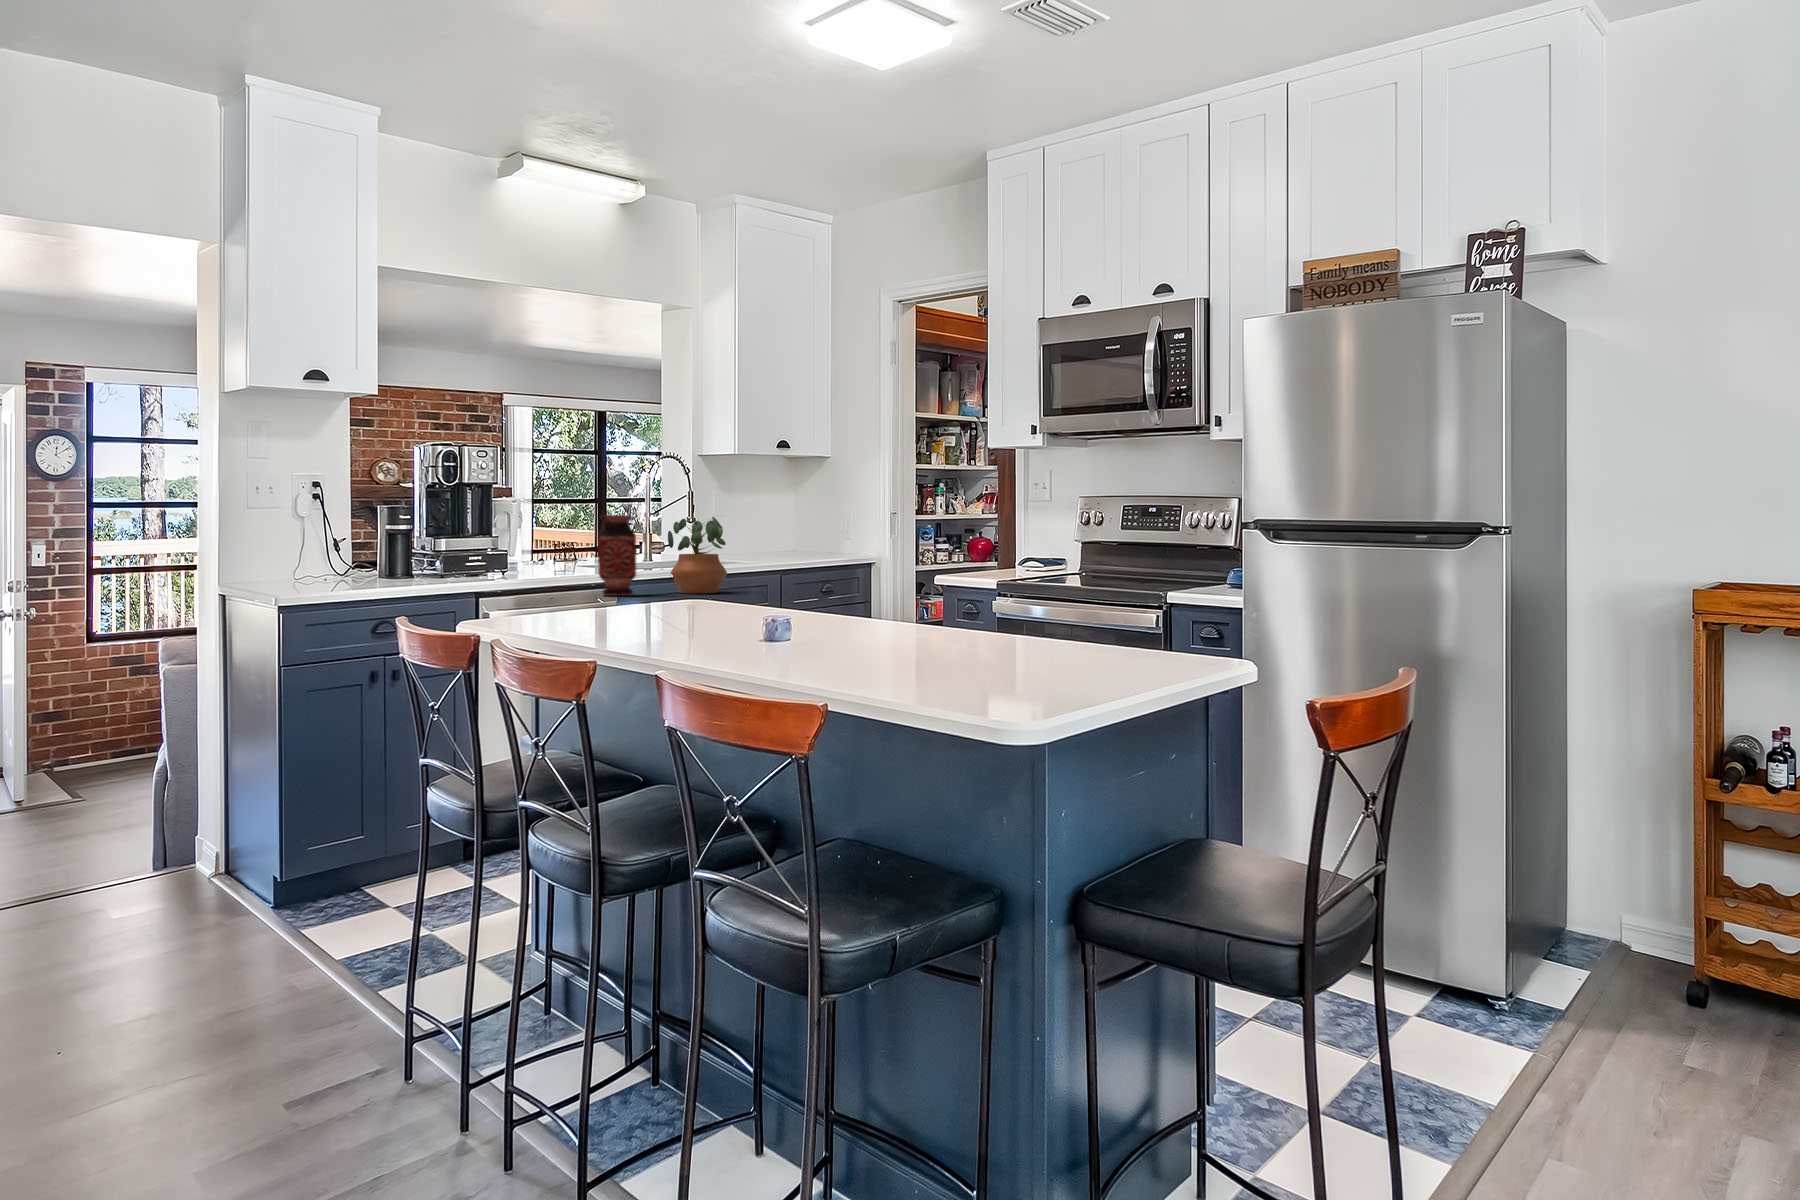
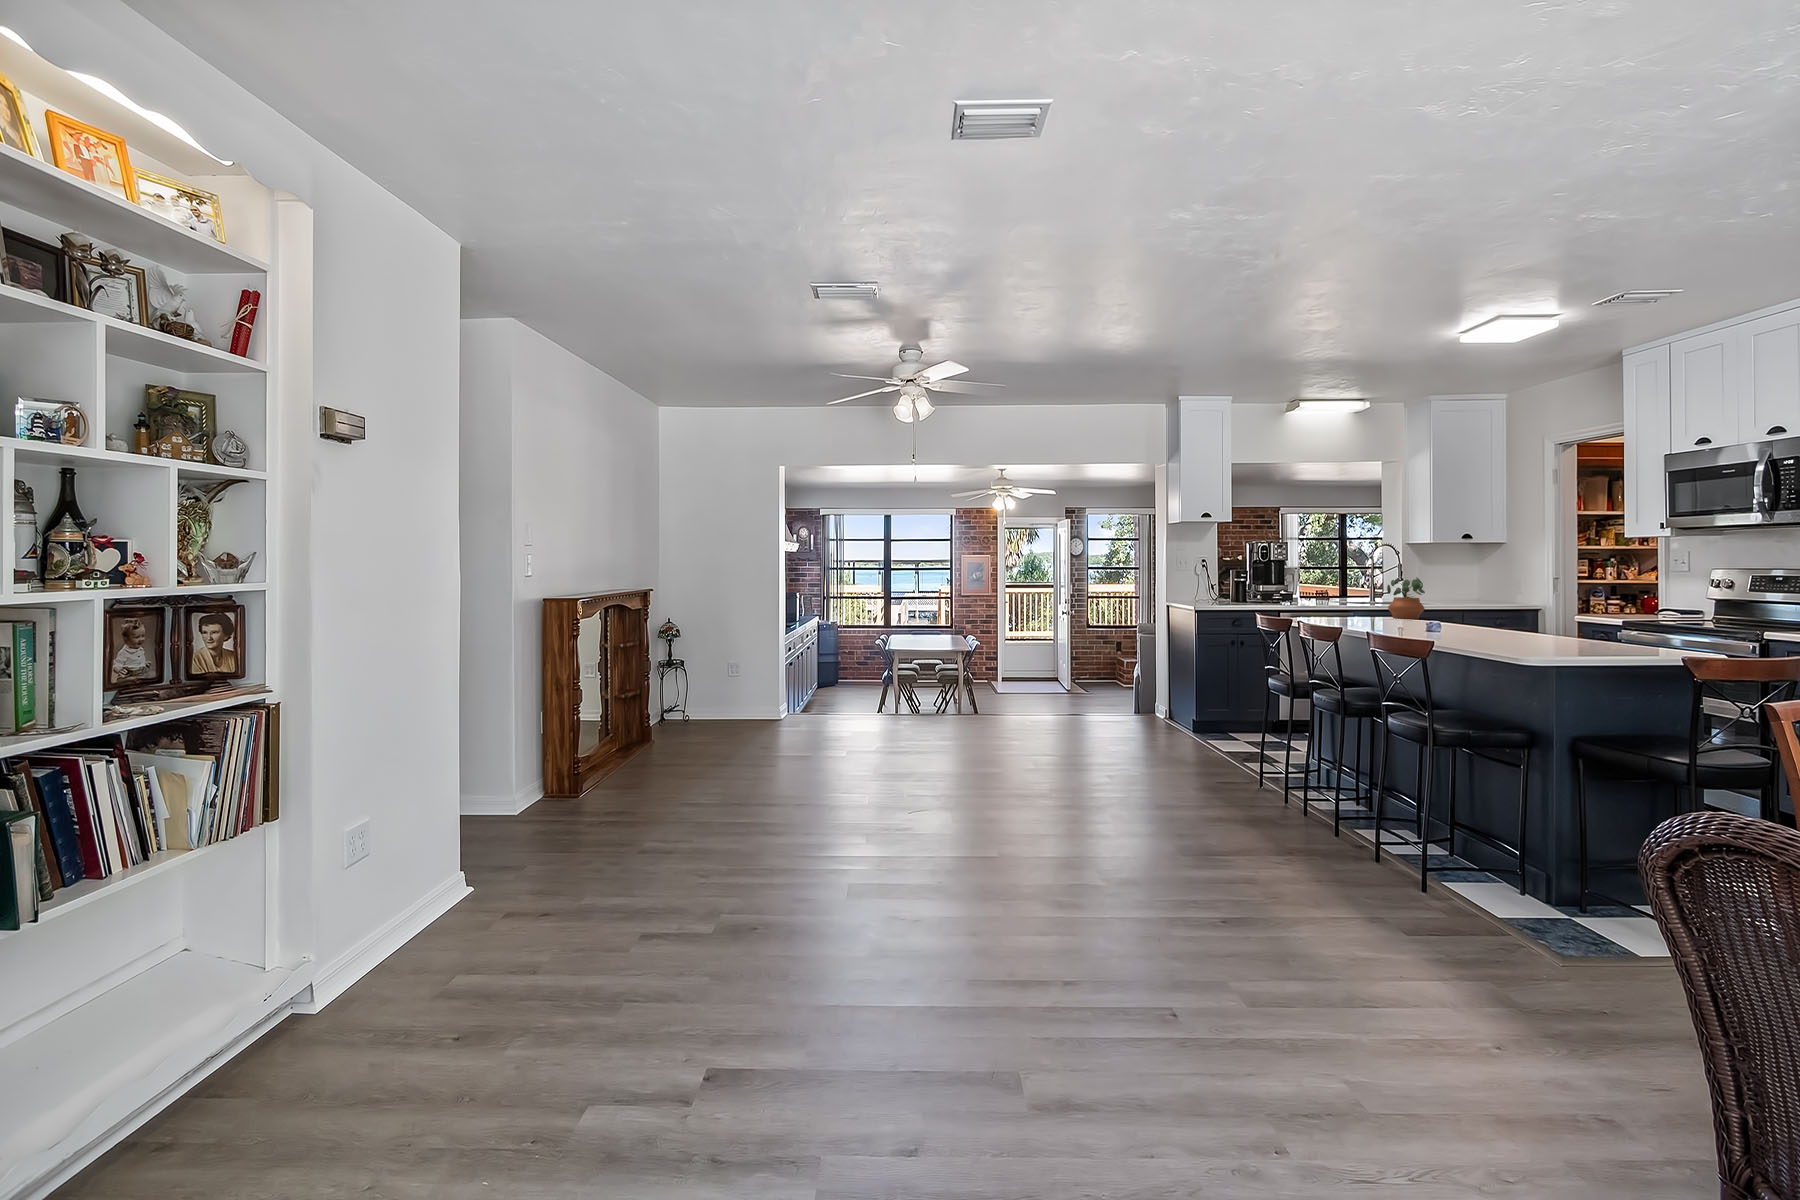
vase: present [598,515,636,596] -> none [1345,576,1368,617]

